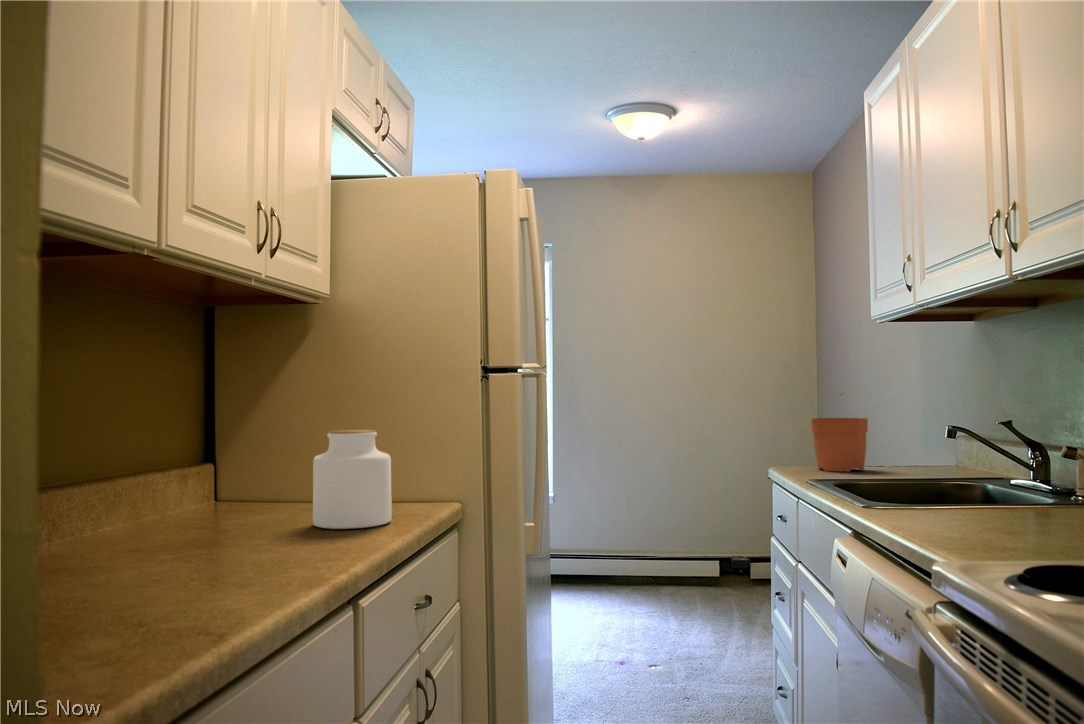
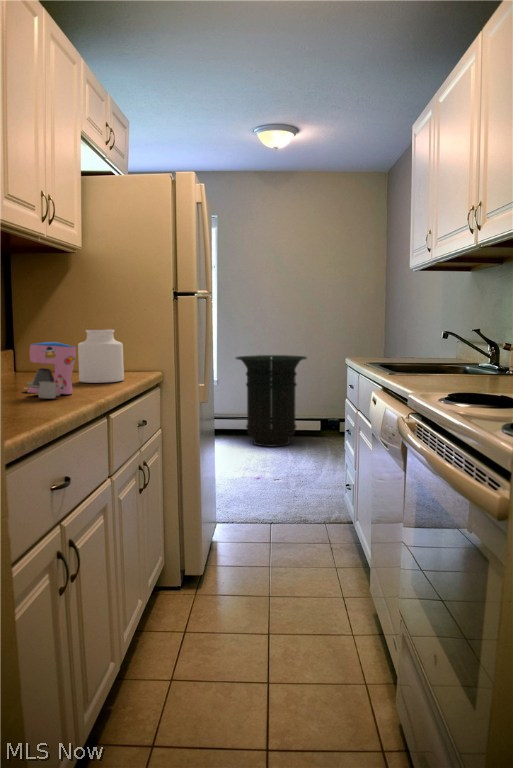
plant pot: present [811,393,868,471] -> none [374,316,407,362]
trash can: none [574,450,688,600] -> present [236,355,307,446]
coffee maker: none [206,463,302,576] -> present [24,342,76,398]

